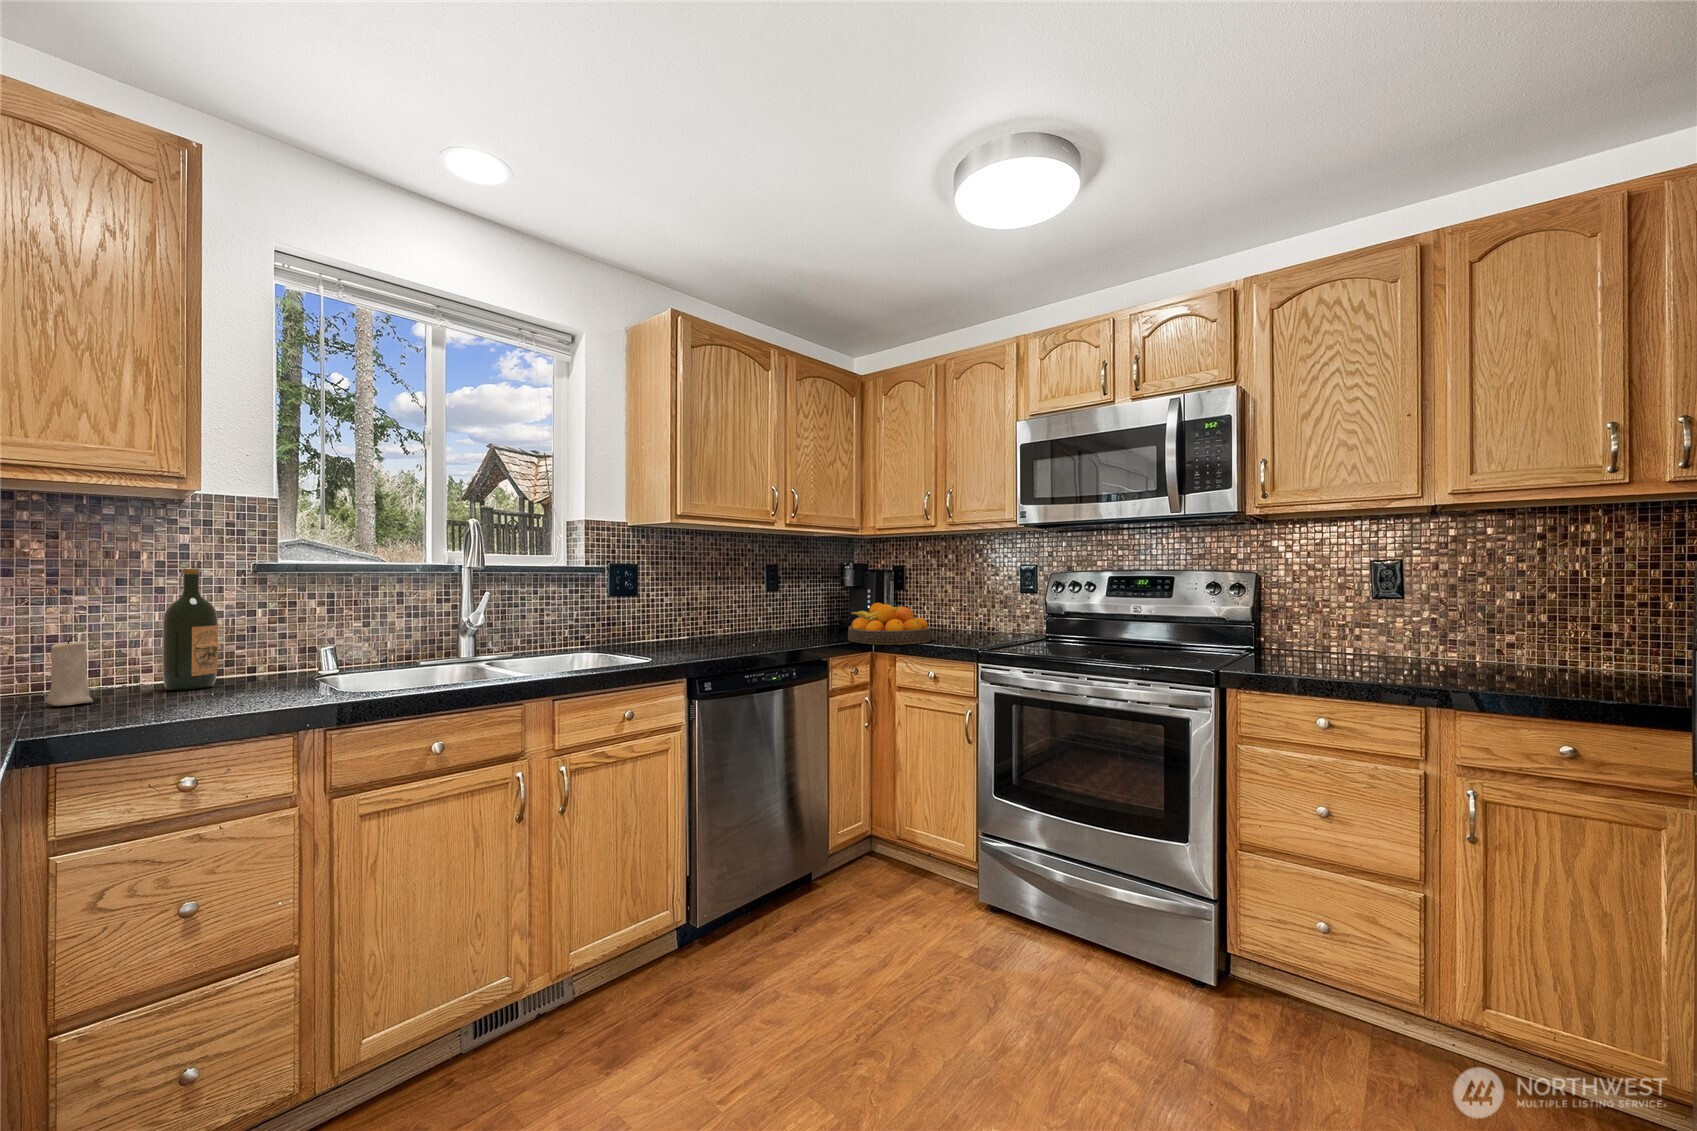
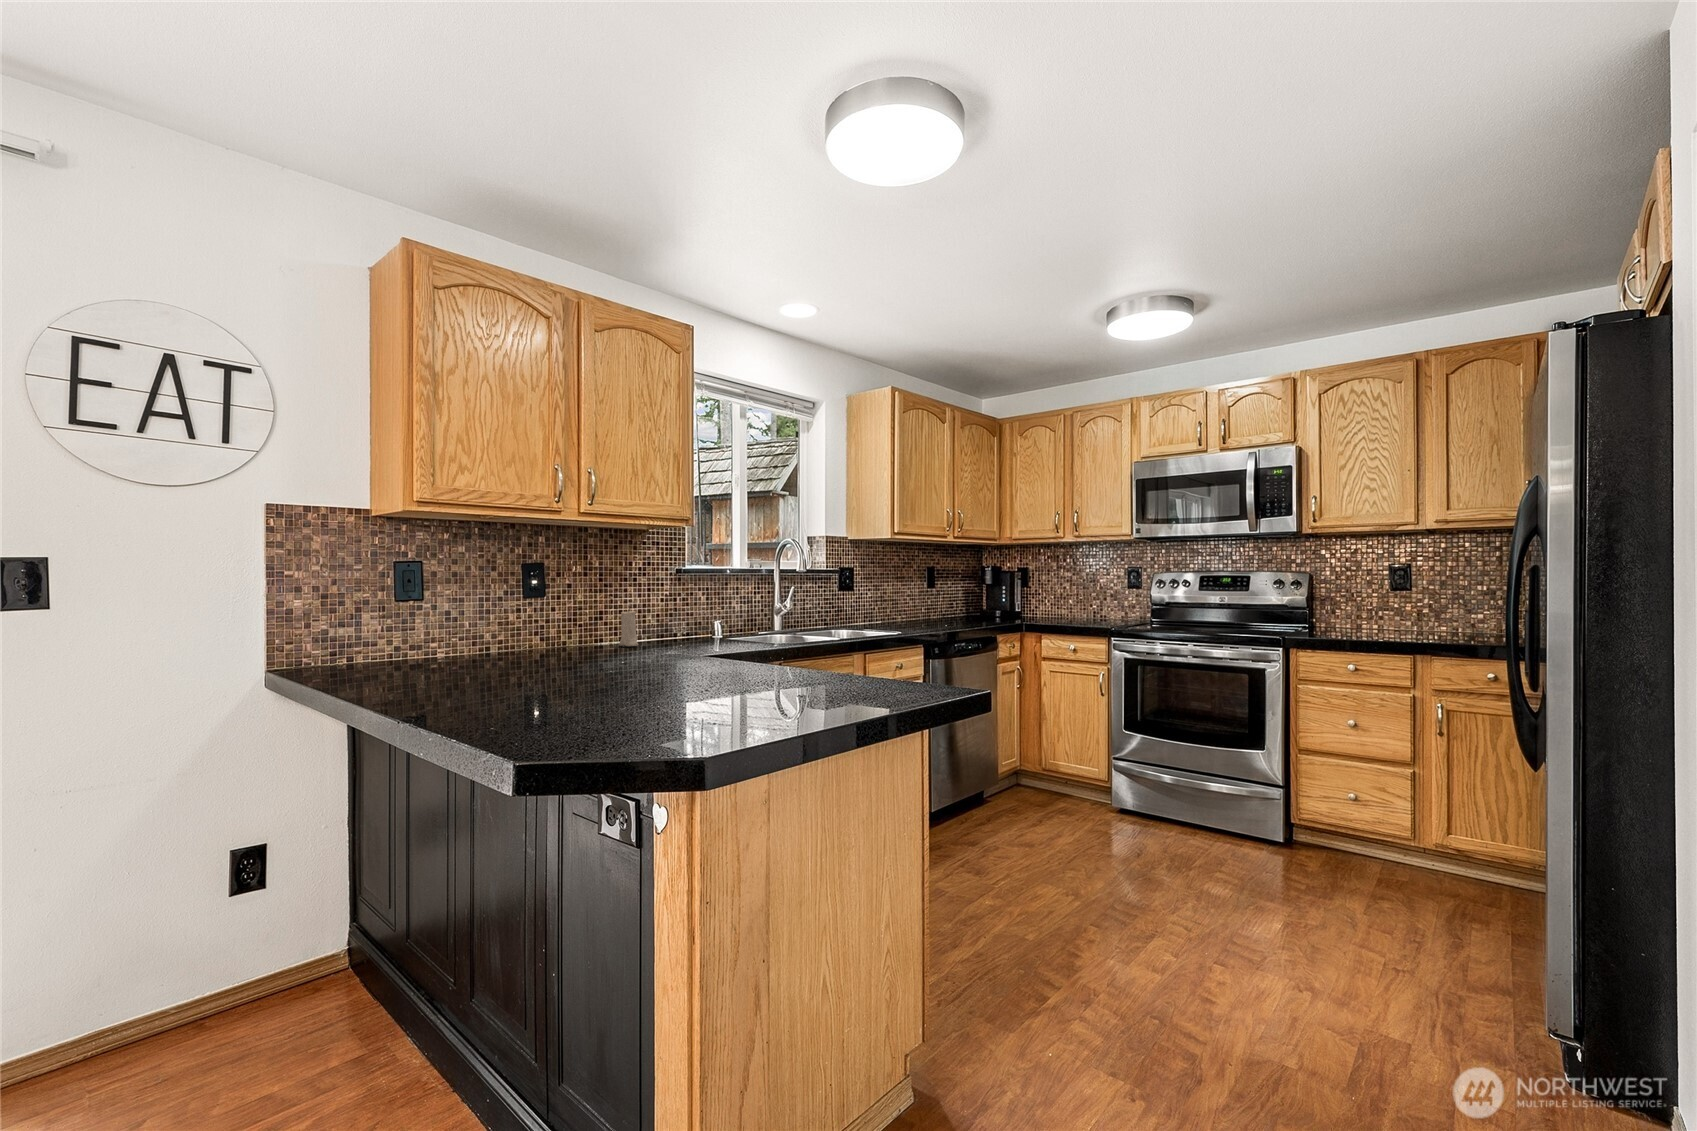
wine bottle: present [162,569,218,690] -> none [645,570,670,642]
fruit bowl: present [848,603,931,645] -> none [1003,596,1067,626]

